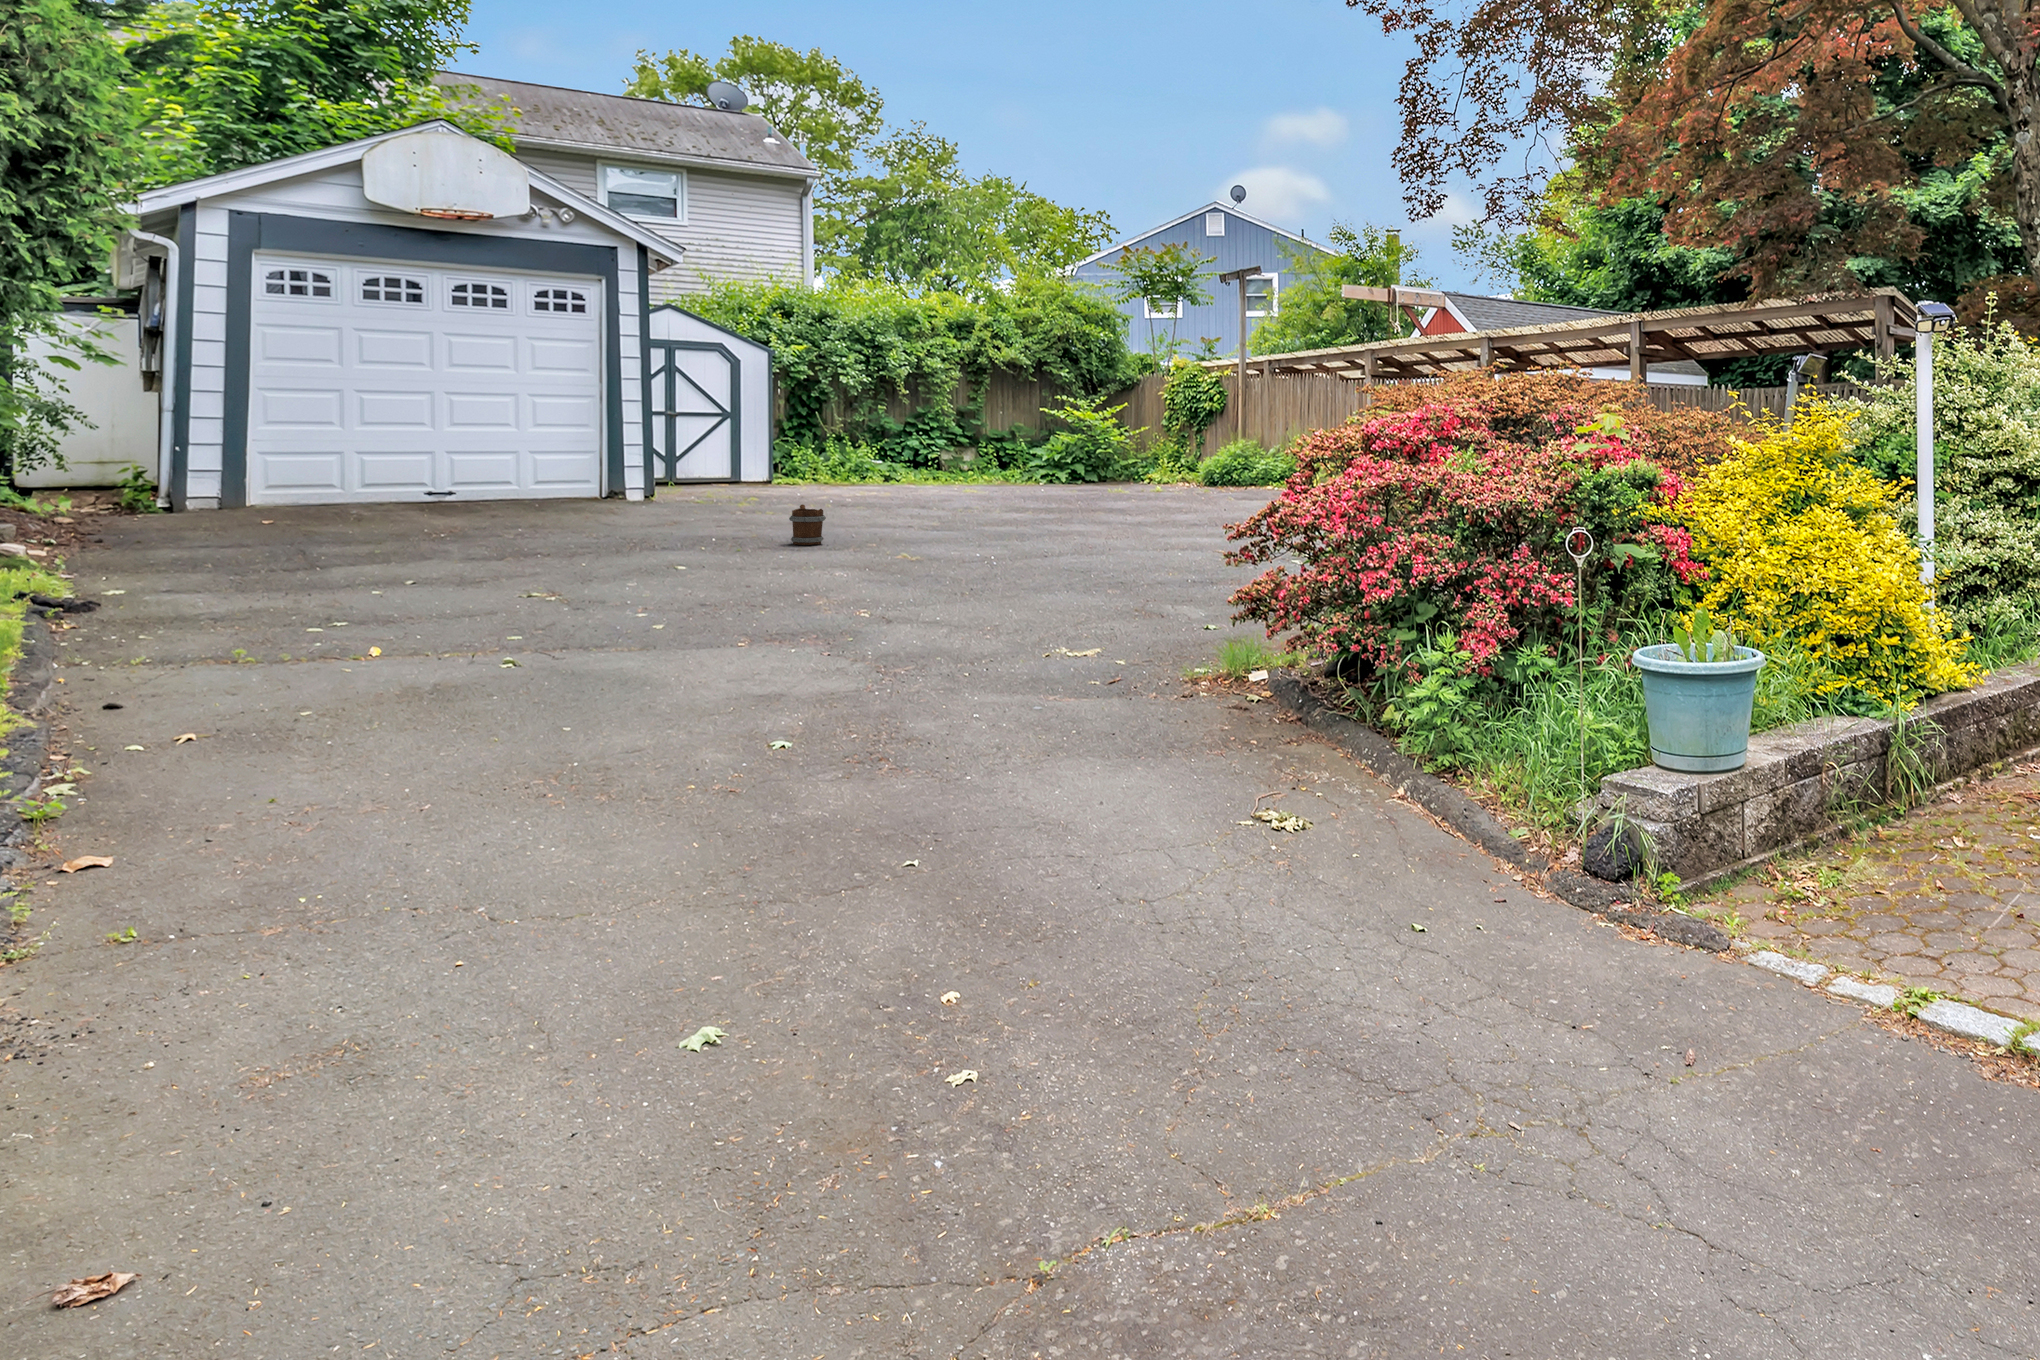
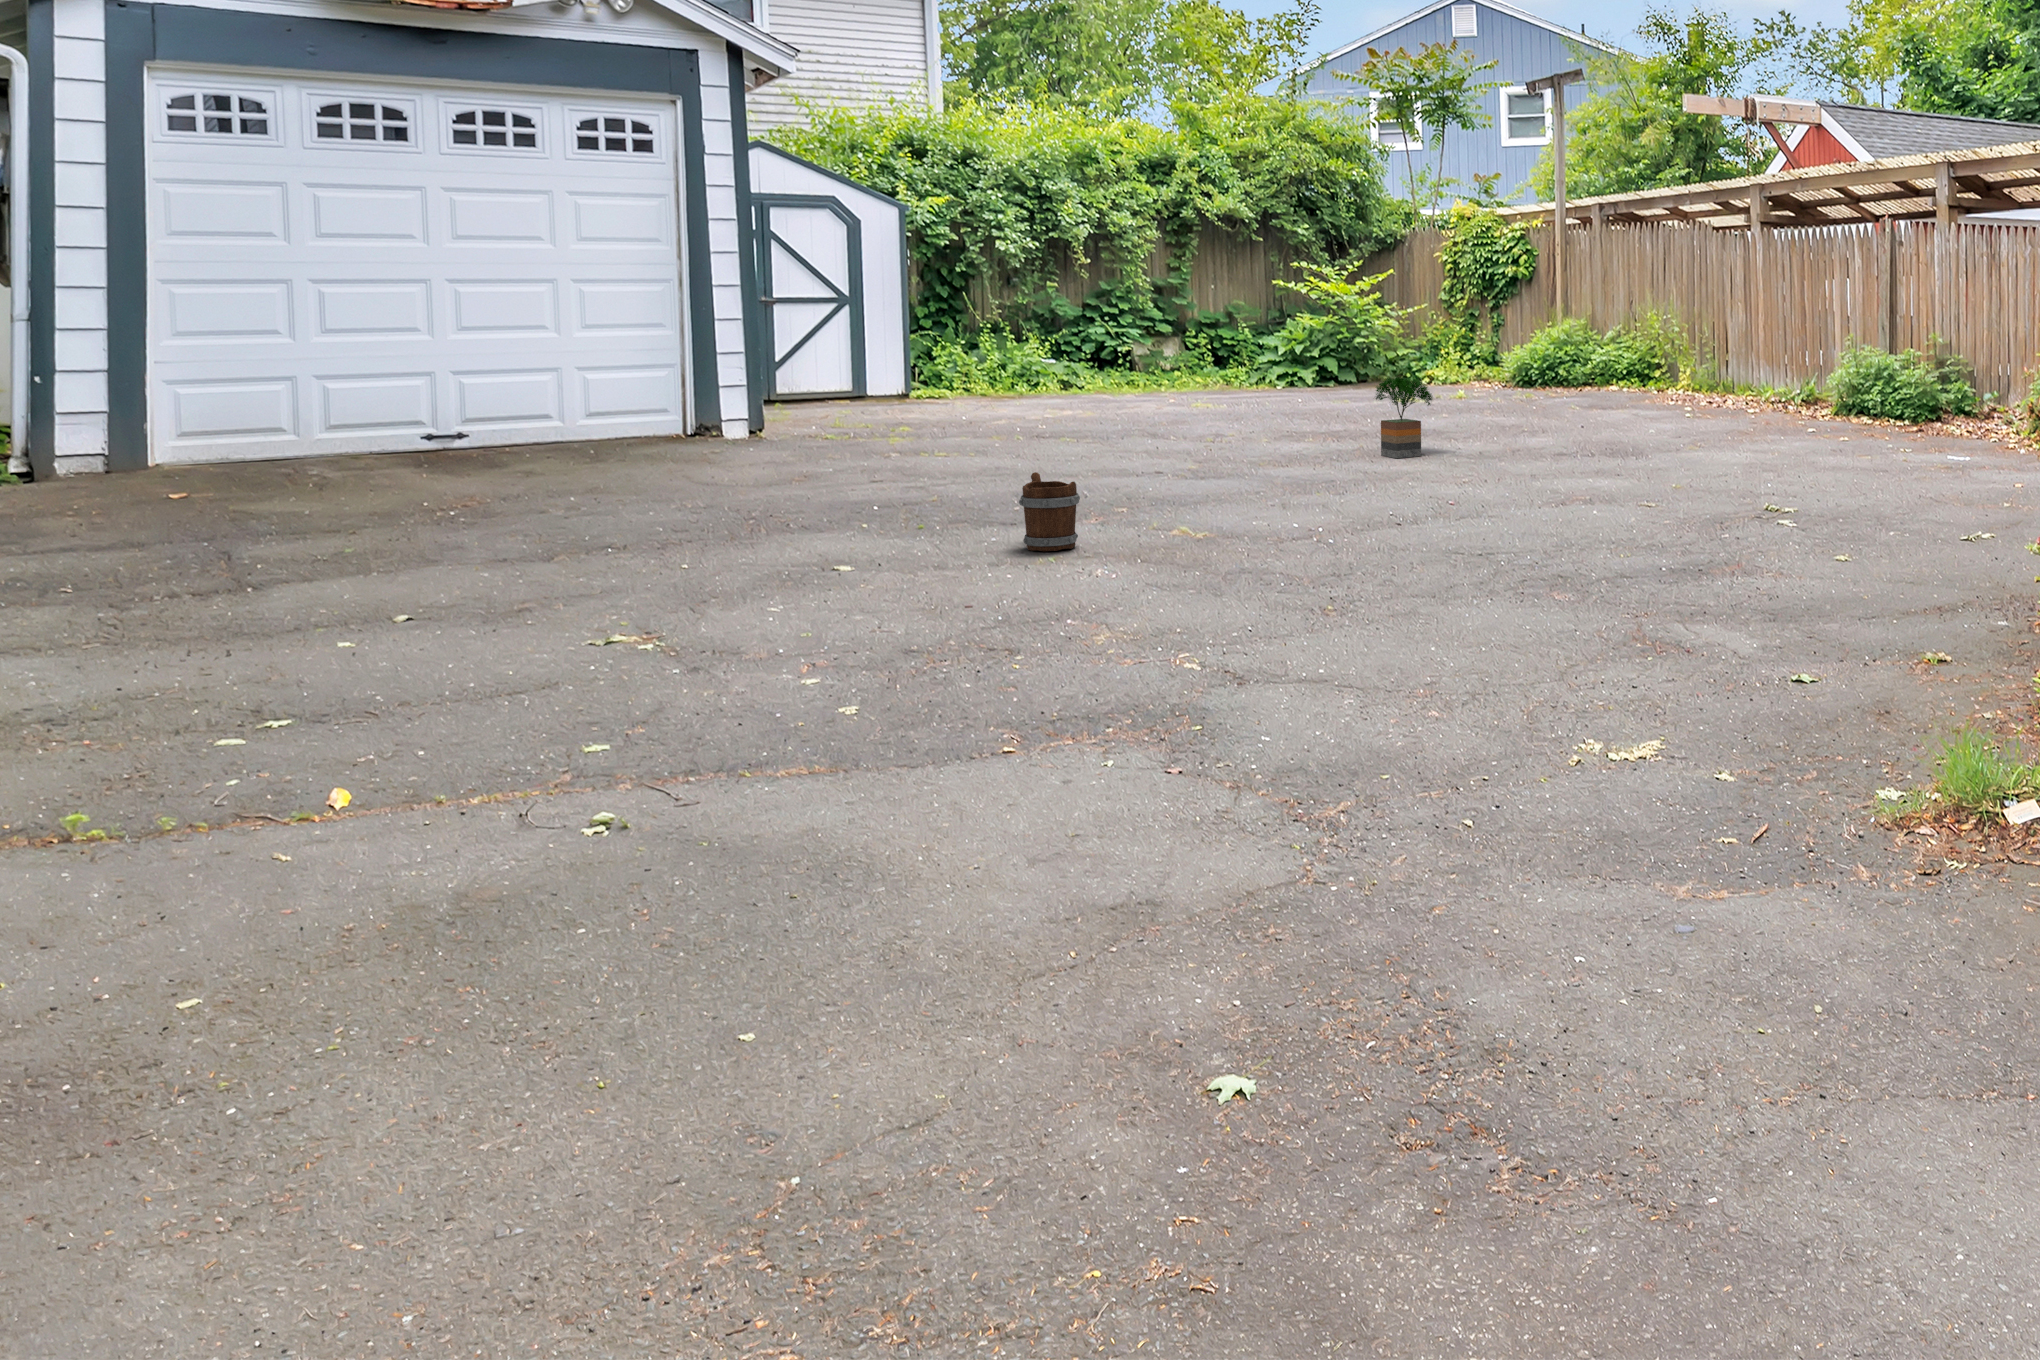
potted tree: none [1047,467,1083,515] -> present [1376,377,1432,458]

